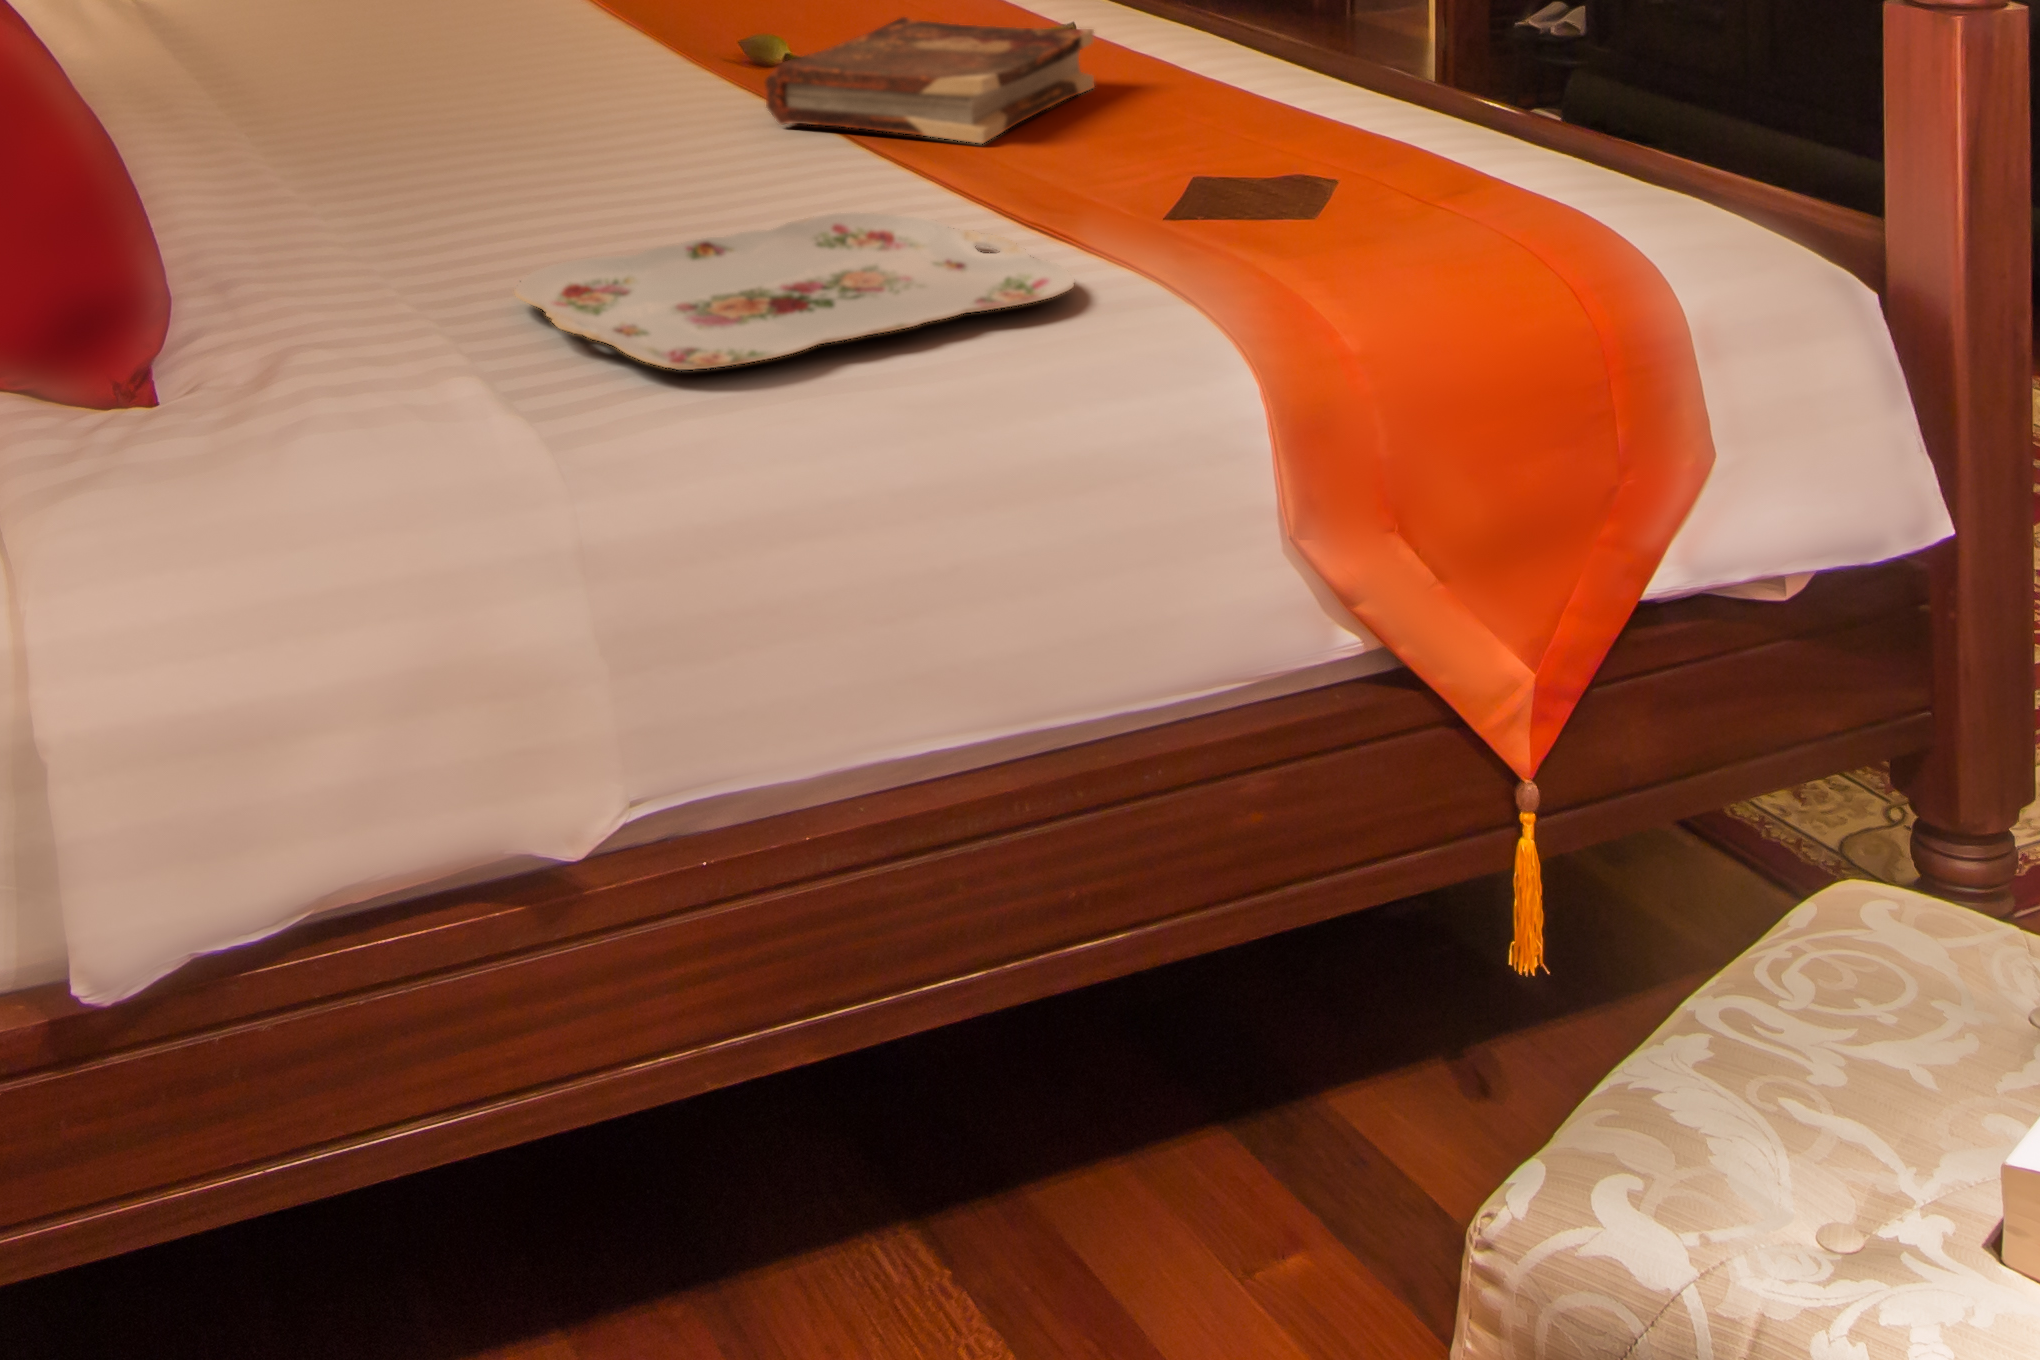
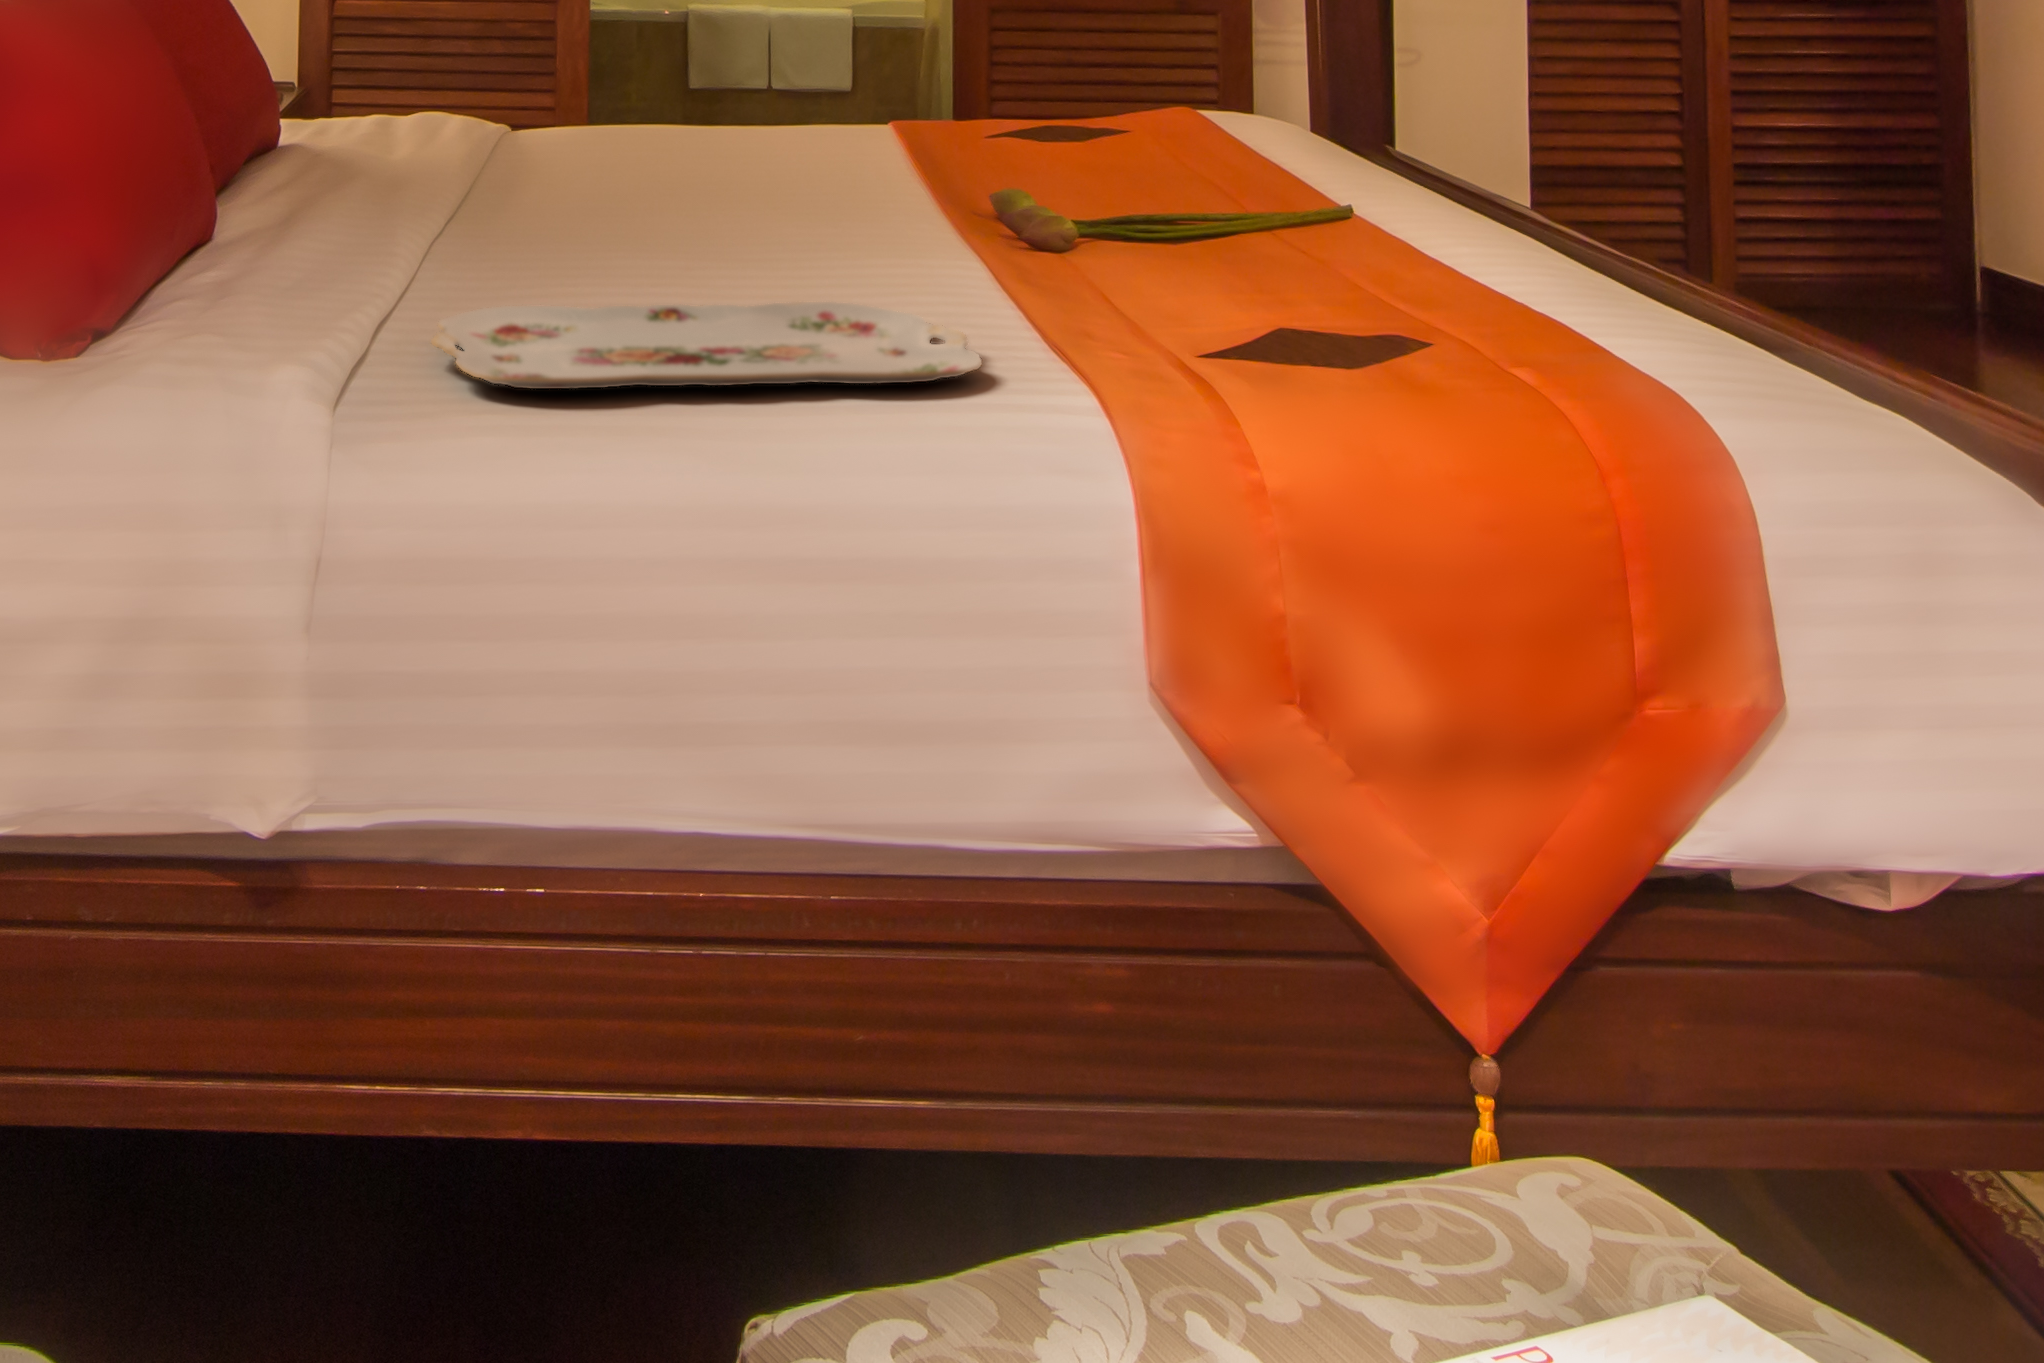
book: present [766,17,1094,143] -> none [905,166,1299,279]

